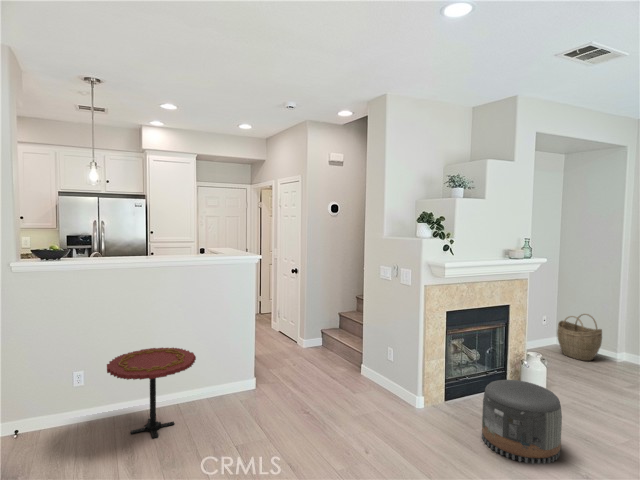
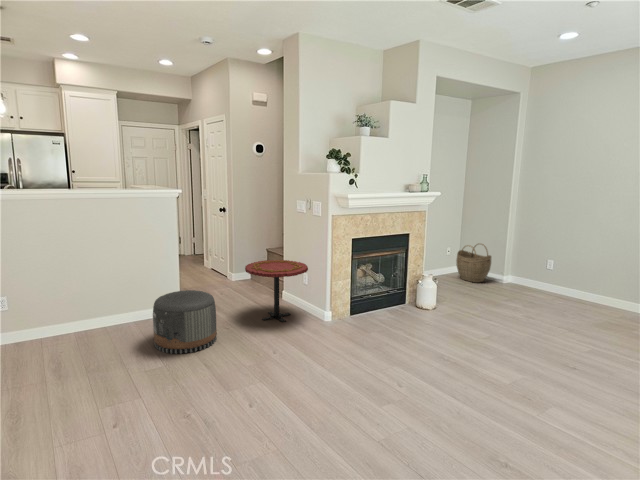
side table: present [107,348,196,438] -> present [245,260,308,322]
pouf: present [482,380,562,464] -> present [153,290,217,354]

